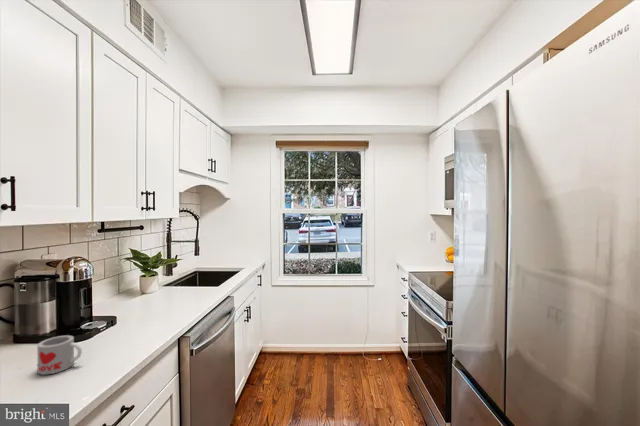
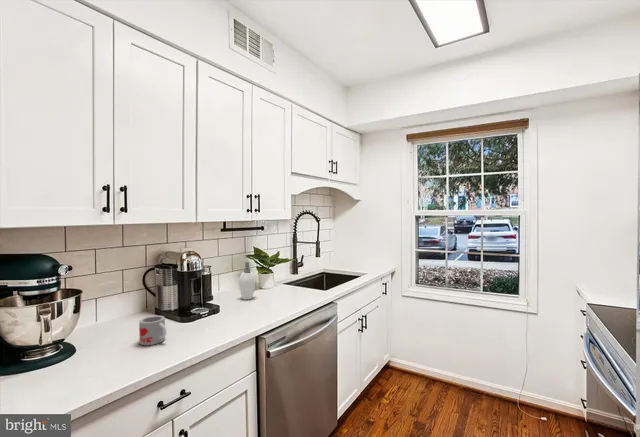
soap dispenser: none [127,265,149,307] -> present [239,262,255,300]

